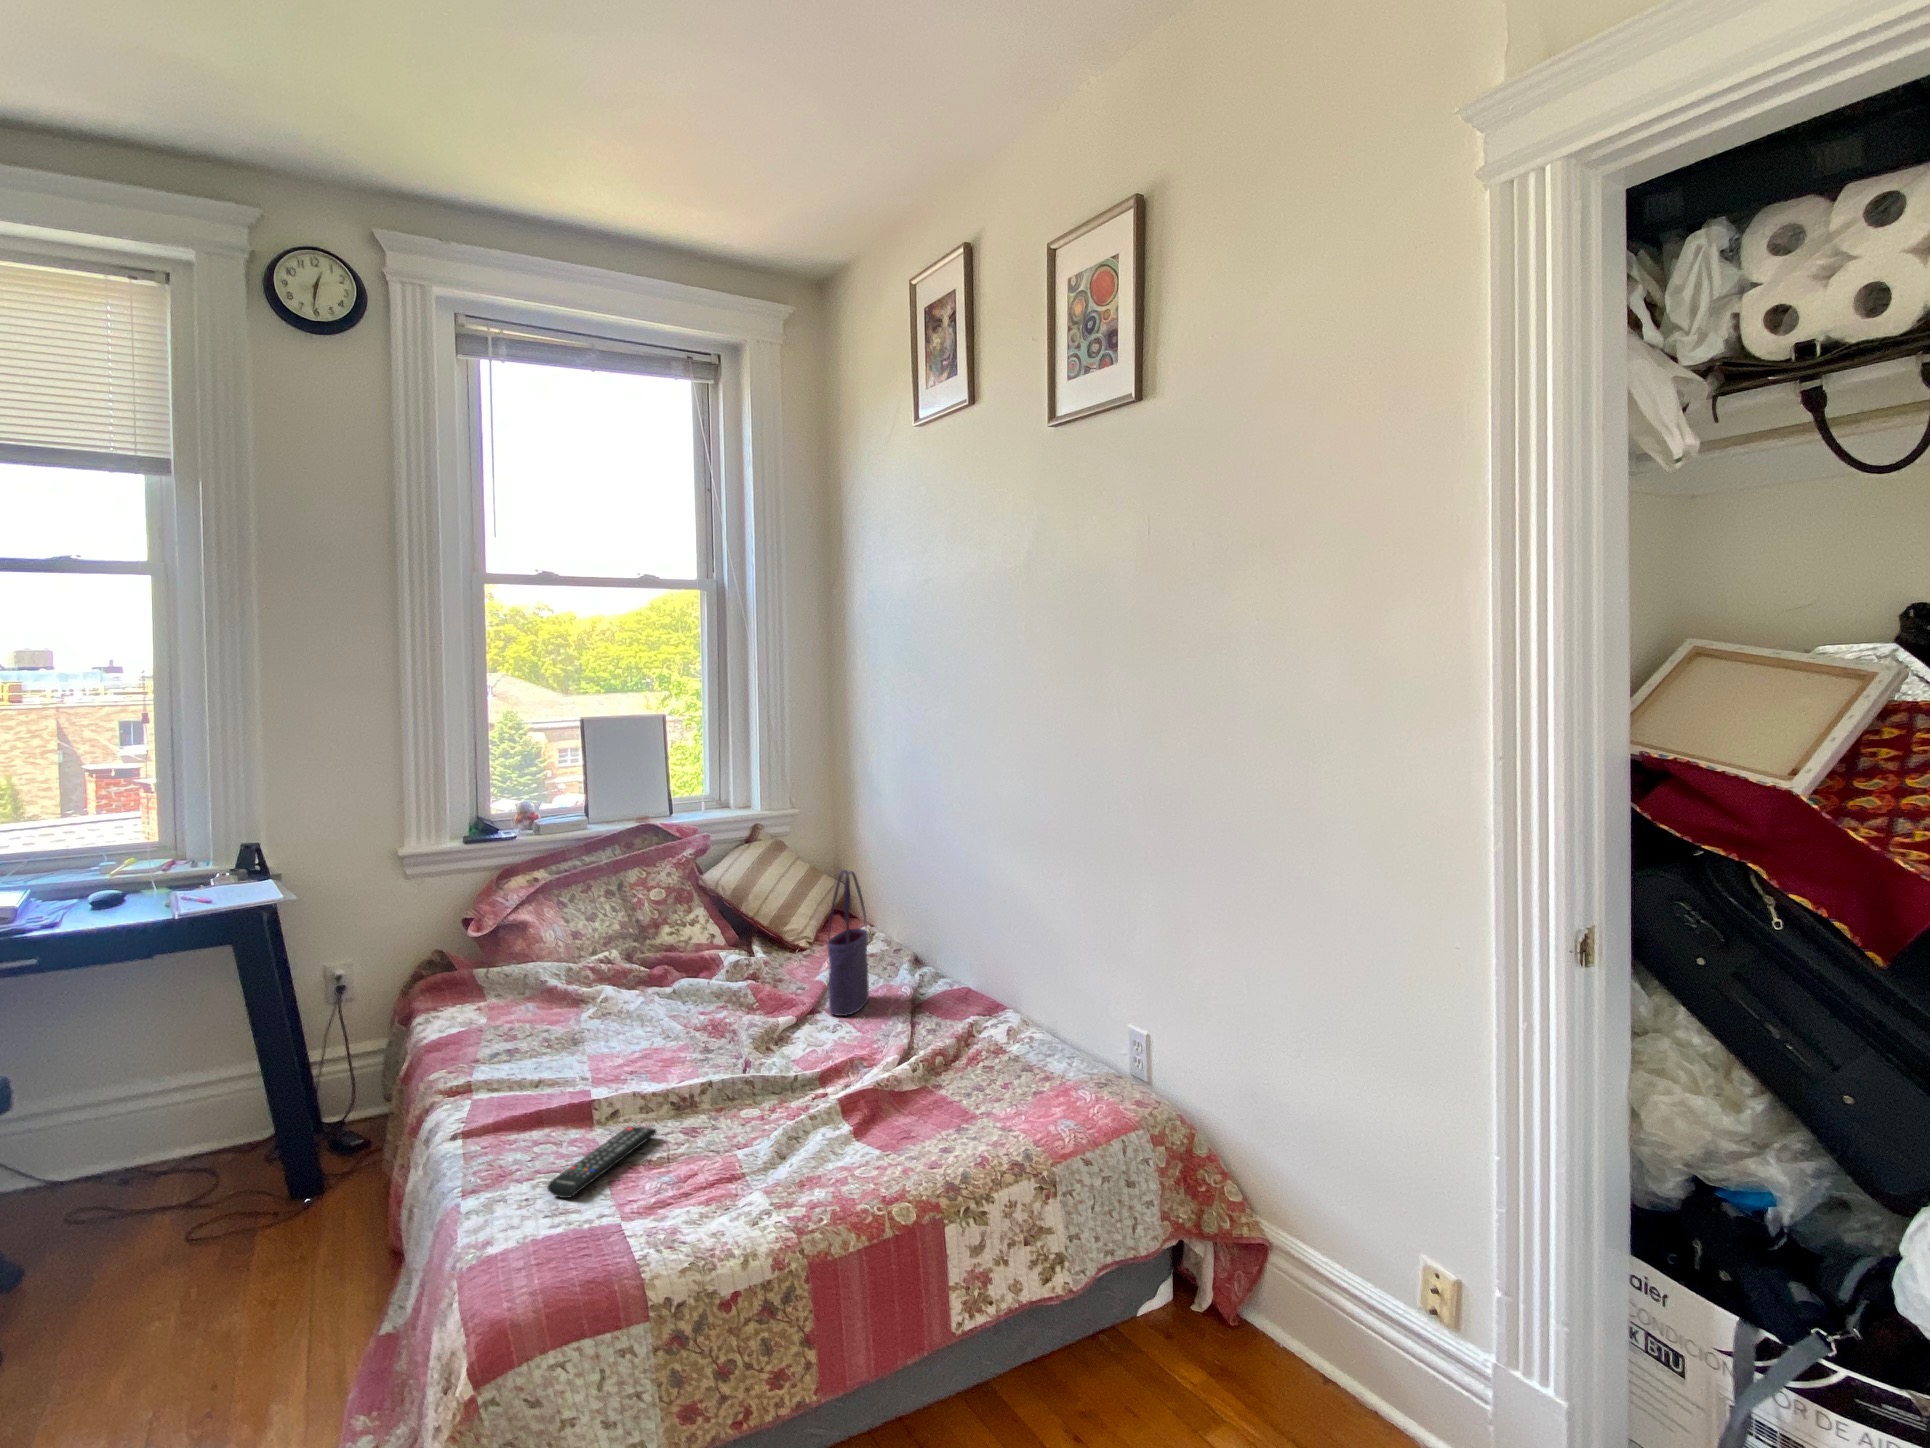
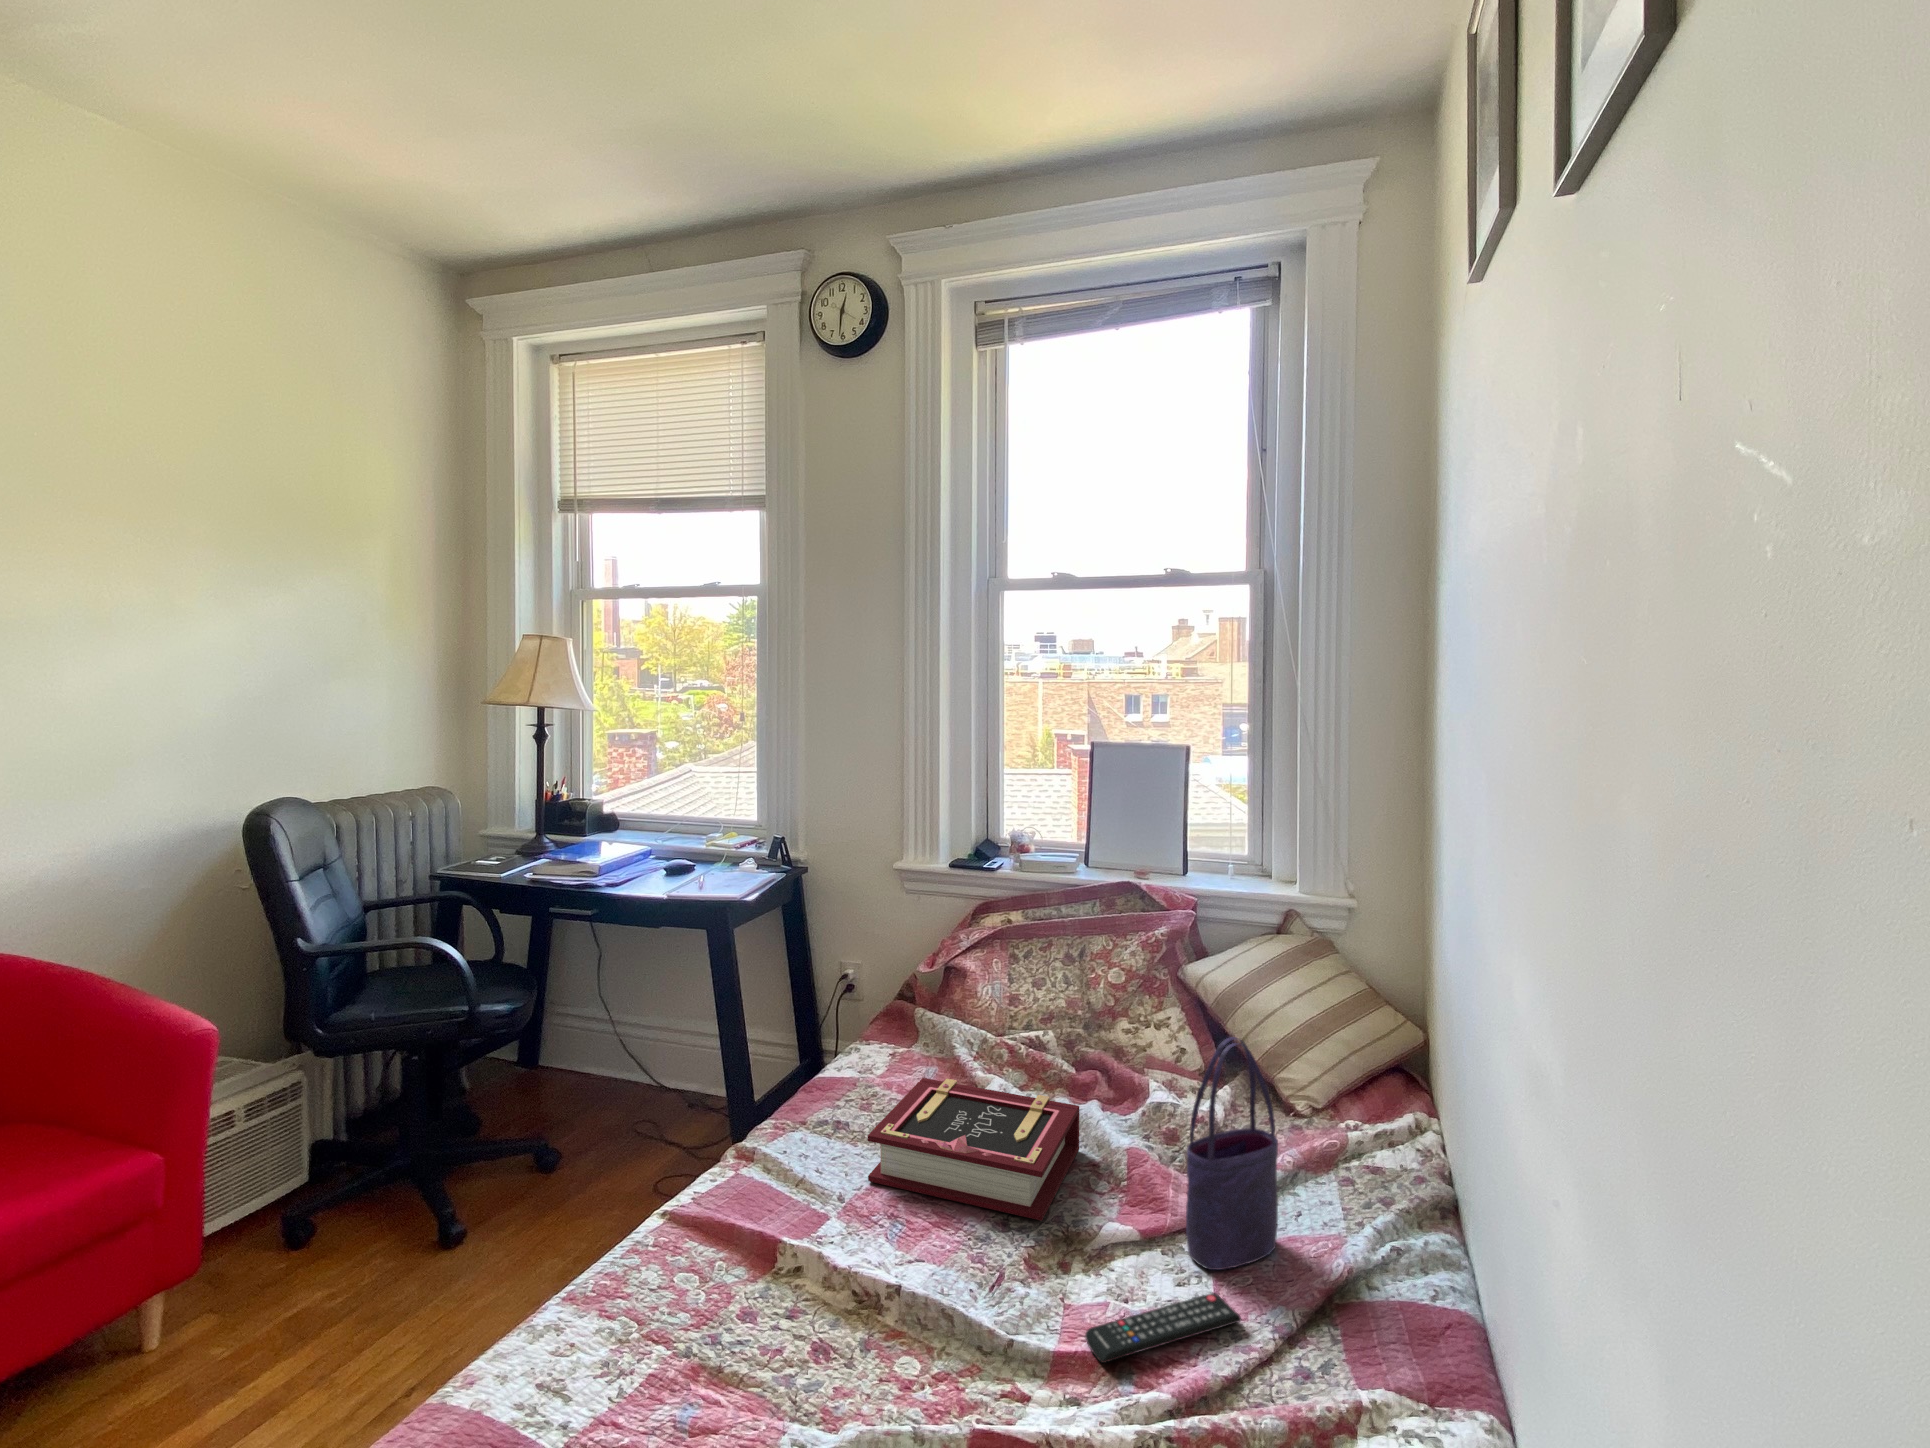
book: none [571,968,736,1061] -> present [868,1078,1079,1221]
remote control: present [548,1126,657,1198] -> present [1085,1293,1241,1363]

